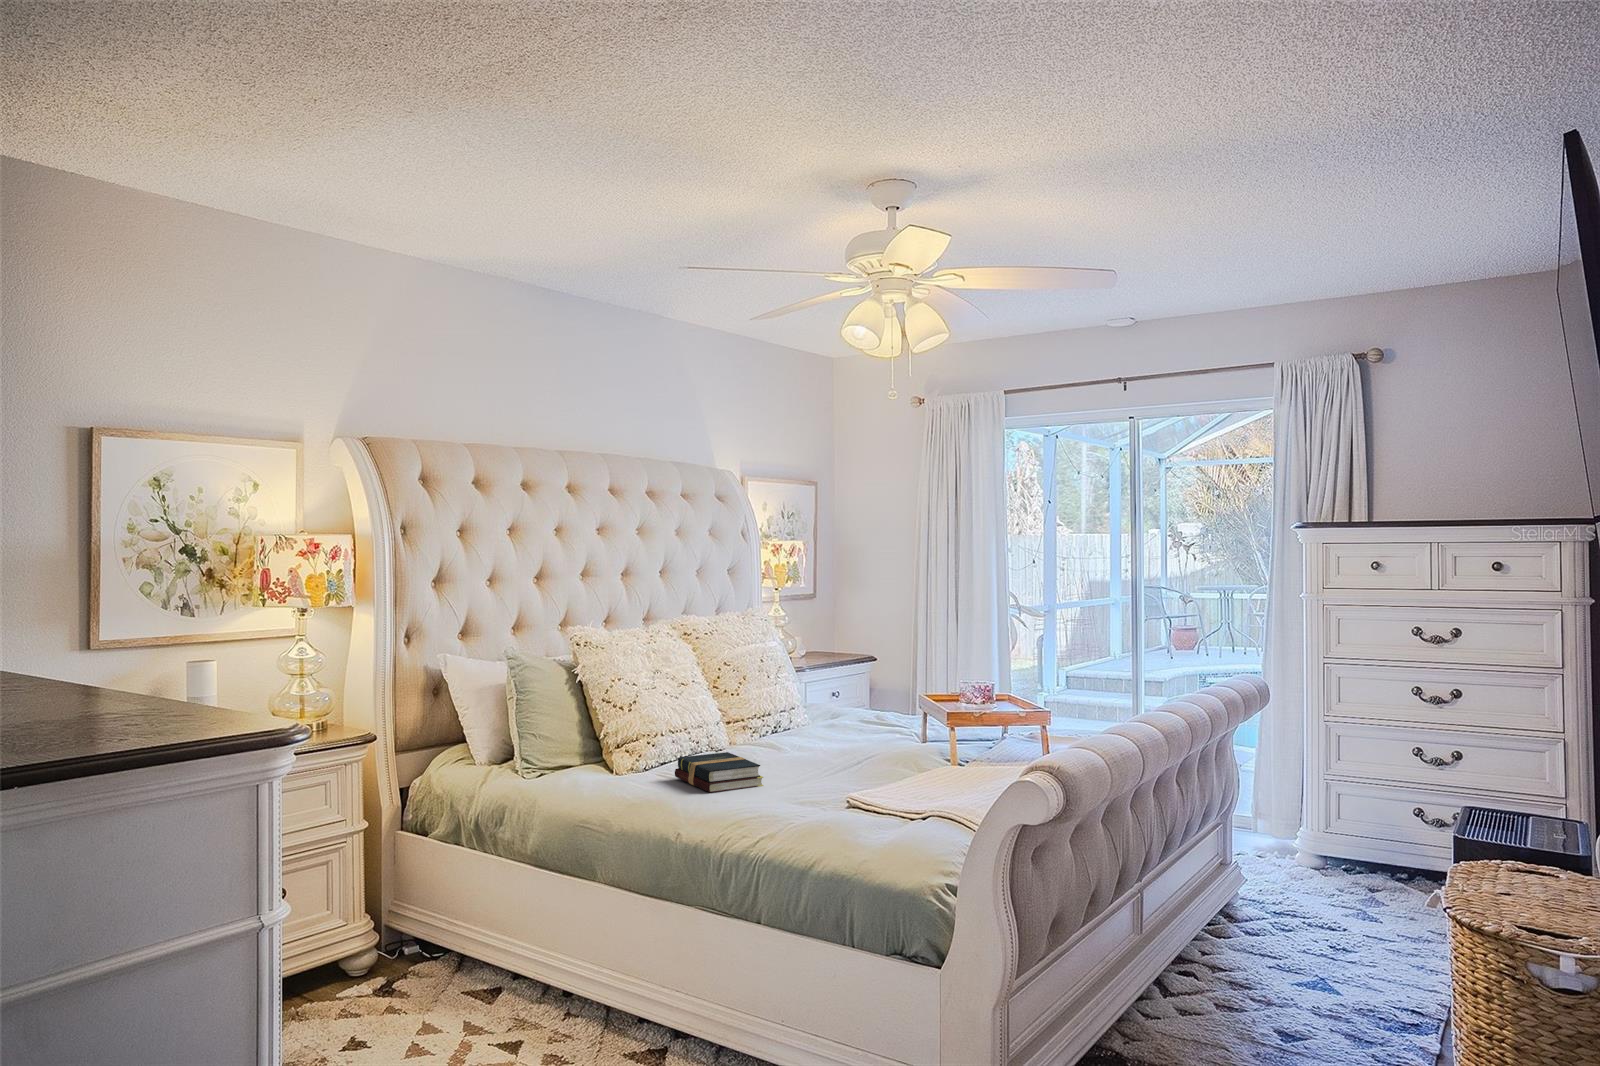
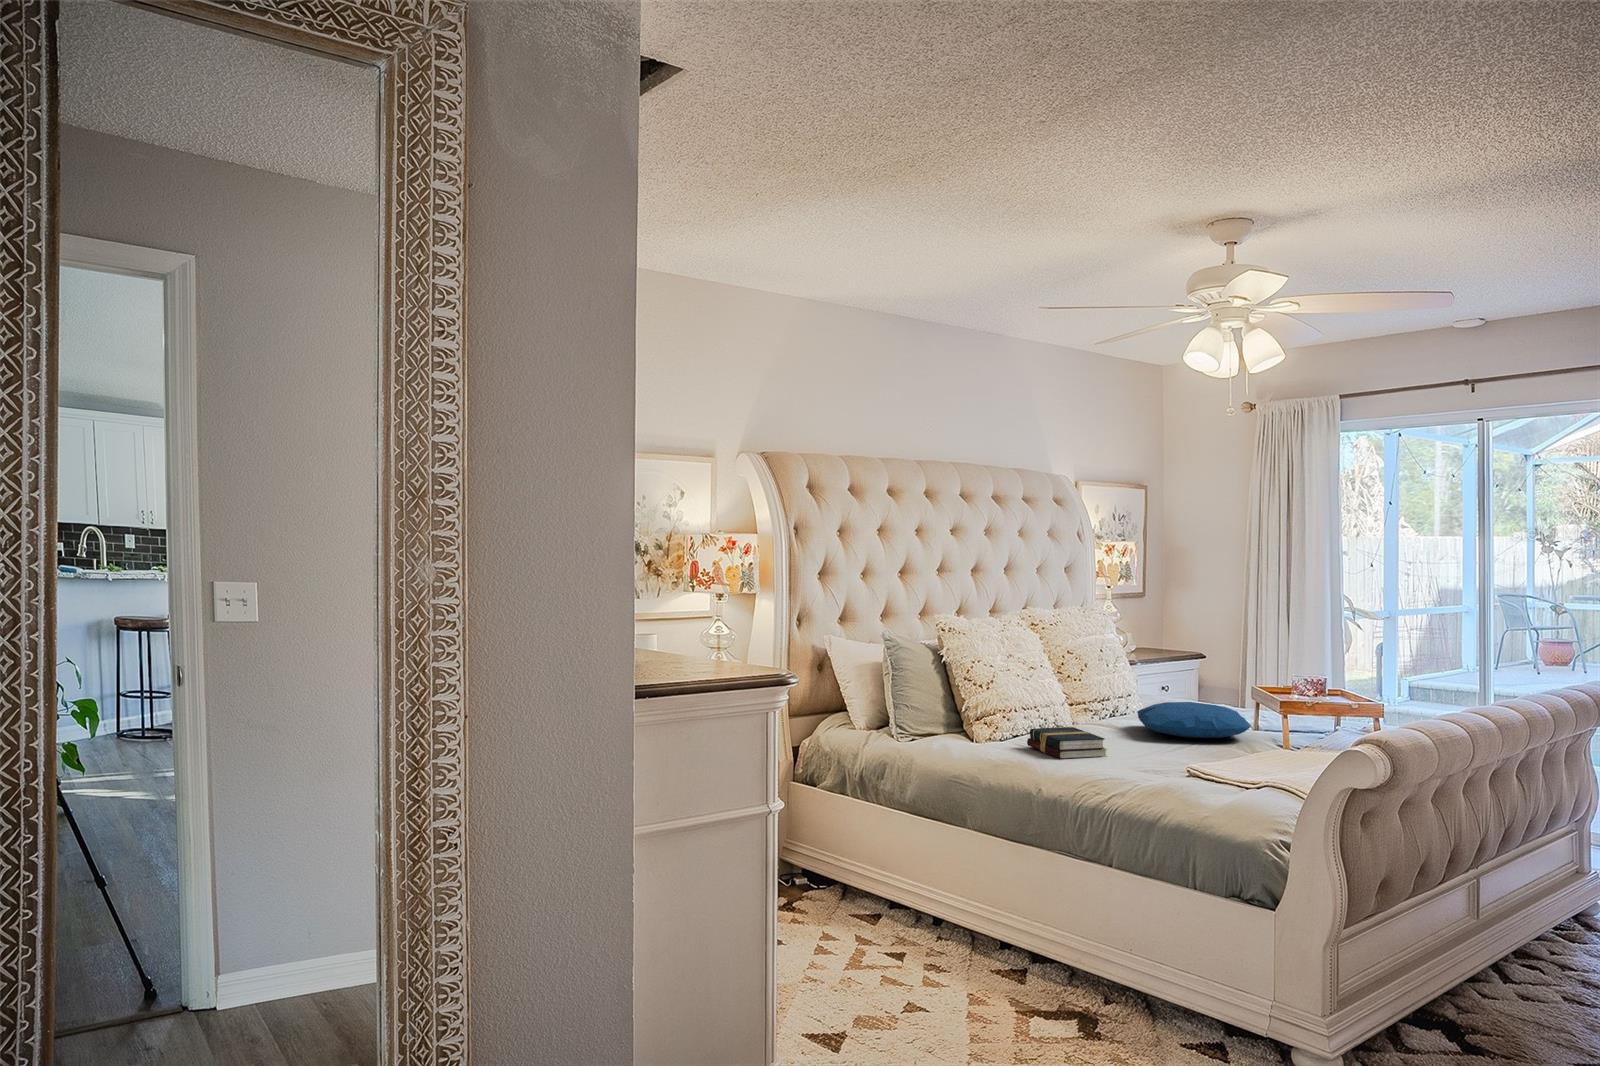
pillow: none [801,716,917,754] -> present [1137,702,1251,738]

